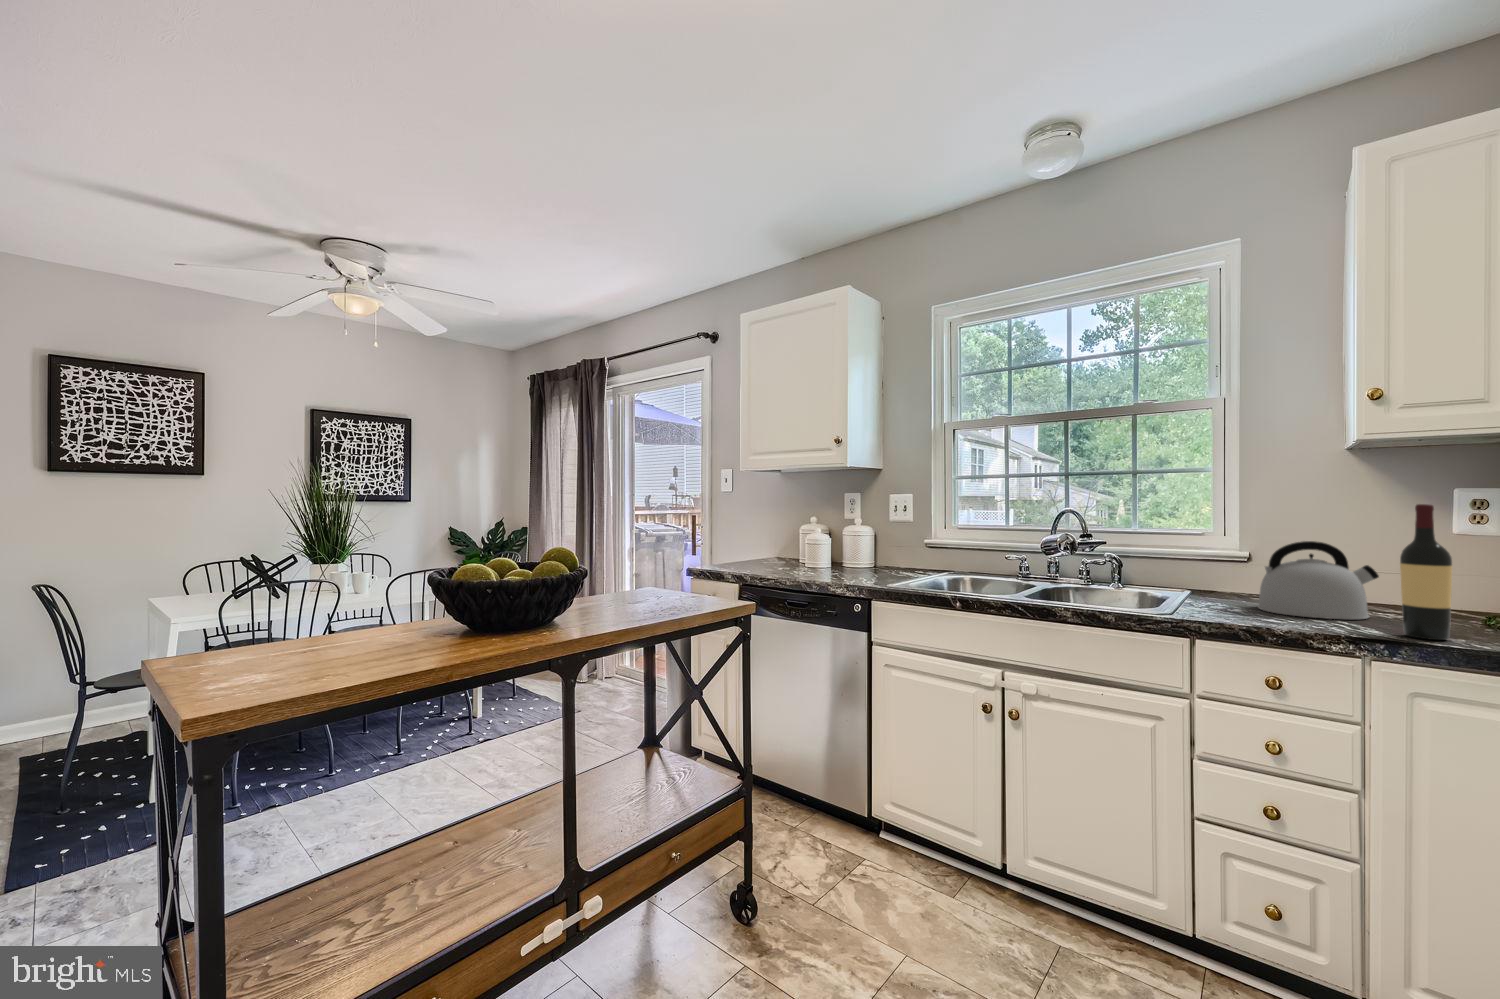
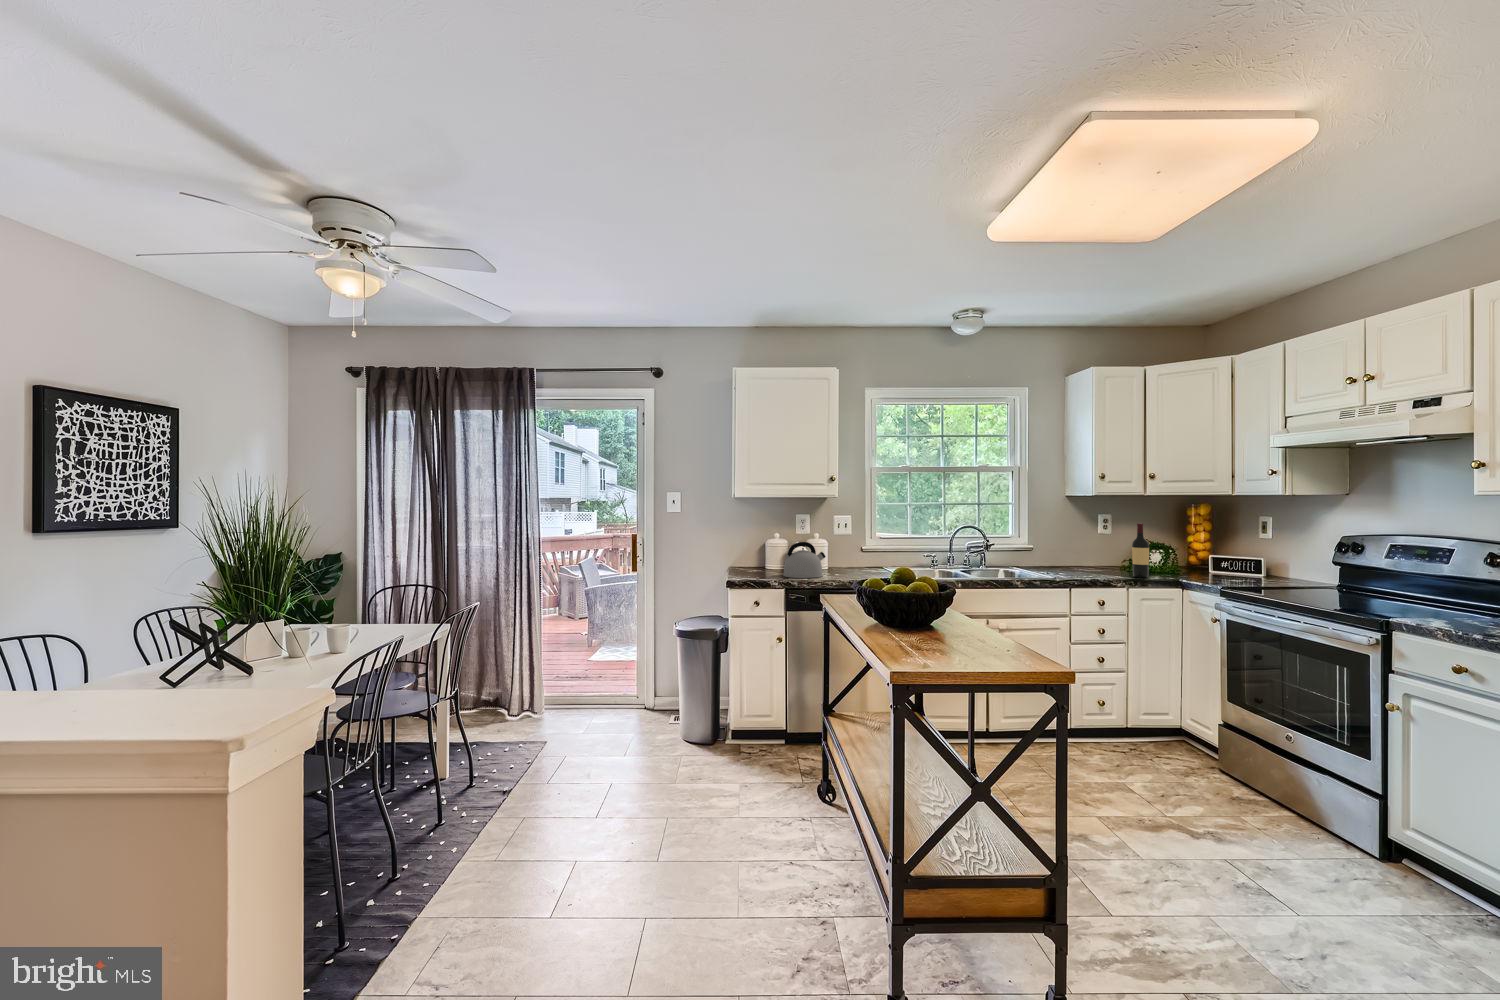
kettle: present [1258,541,1379,619] -> present [783,542,826,578]

